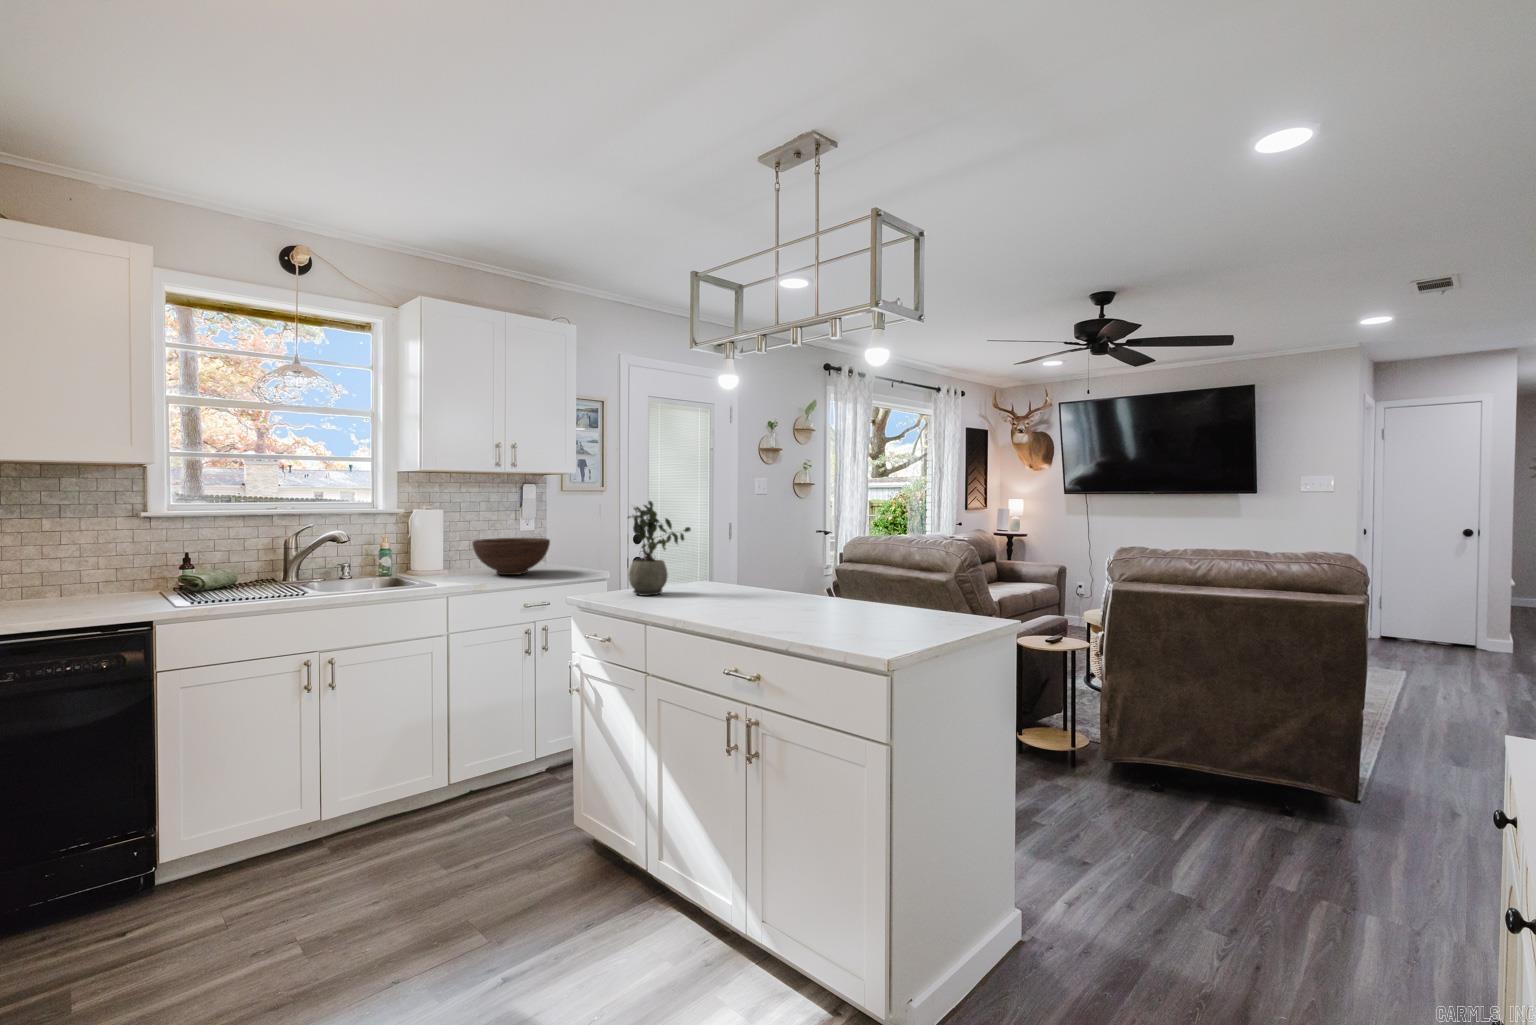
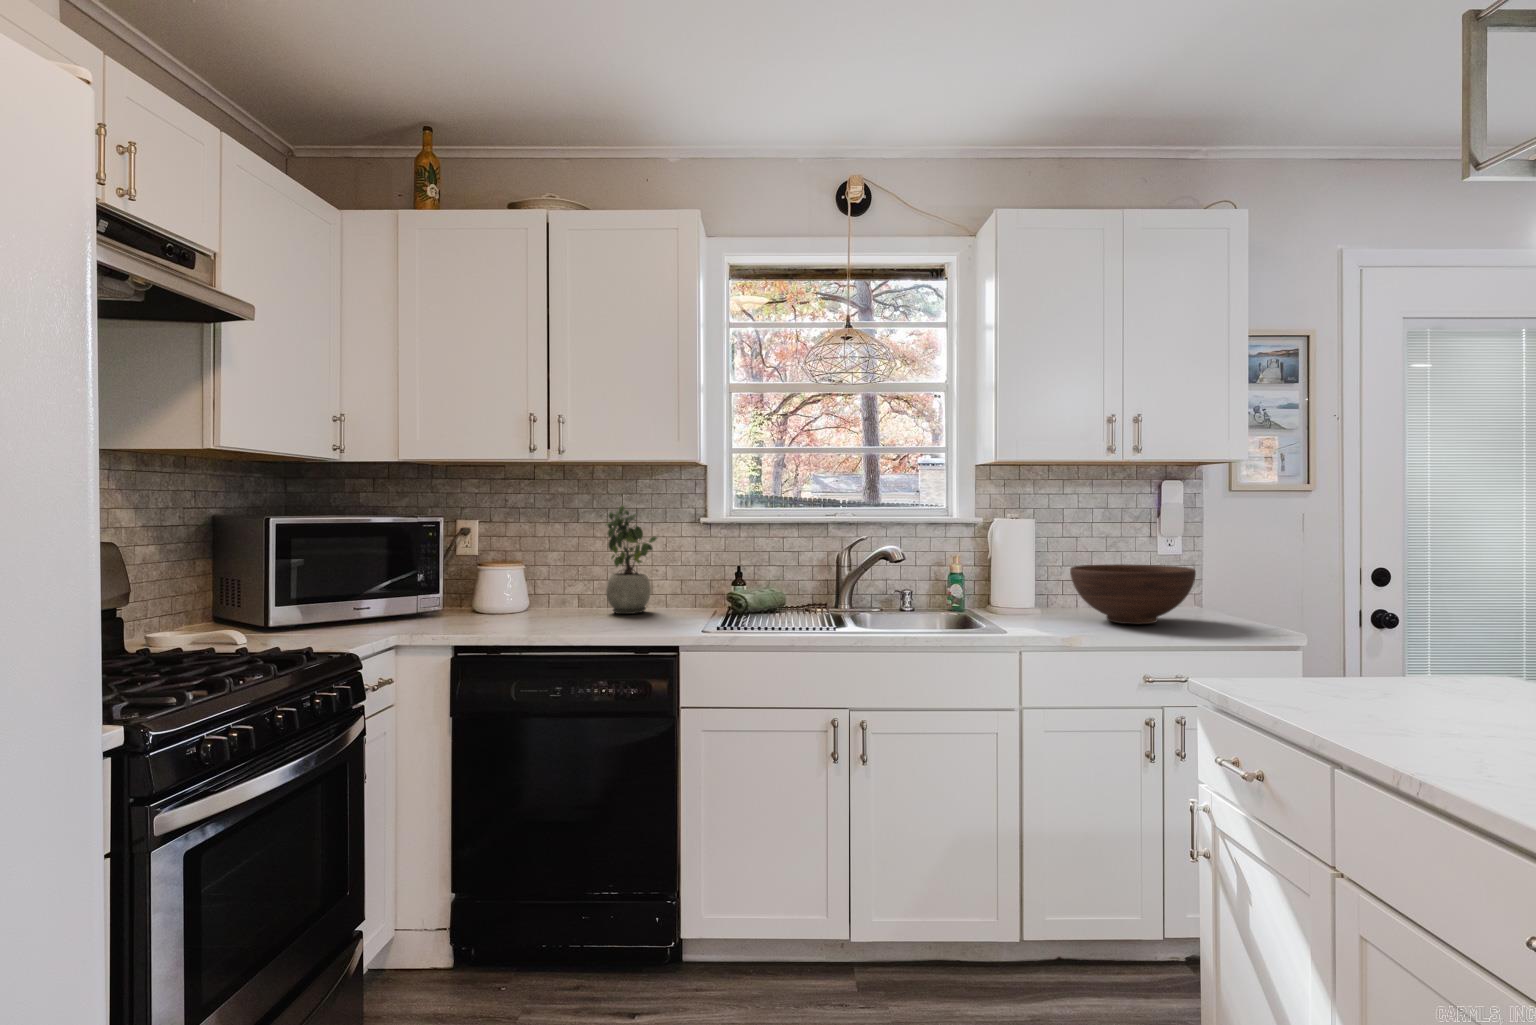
potted plant: present [628,501,691,596] -> present [606,506,657,614]

